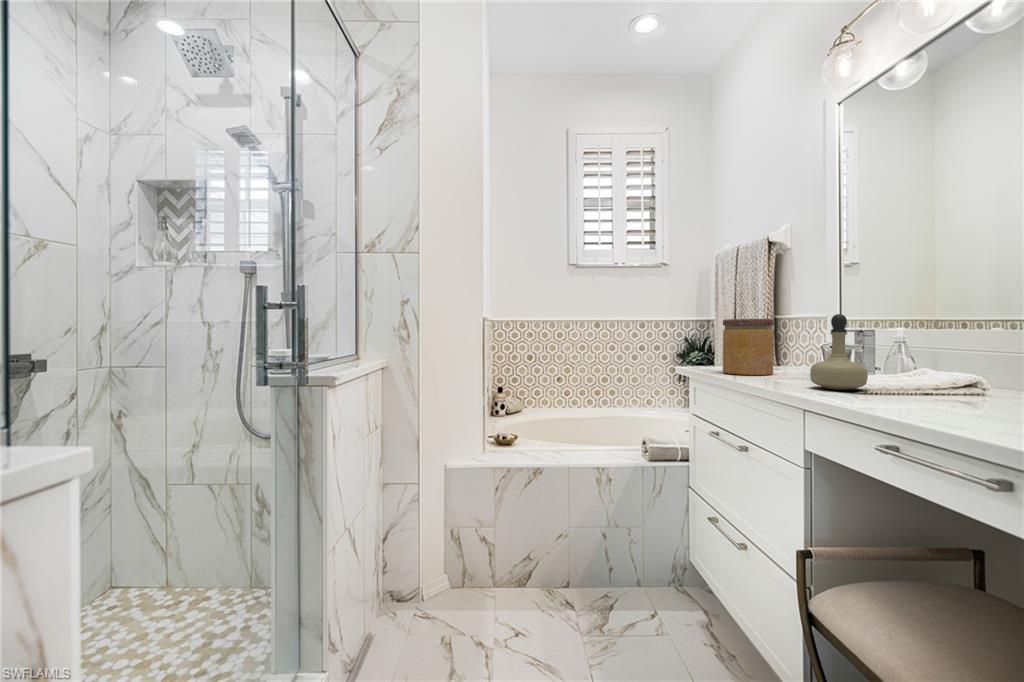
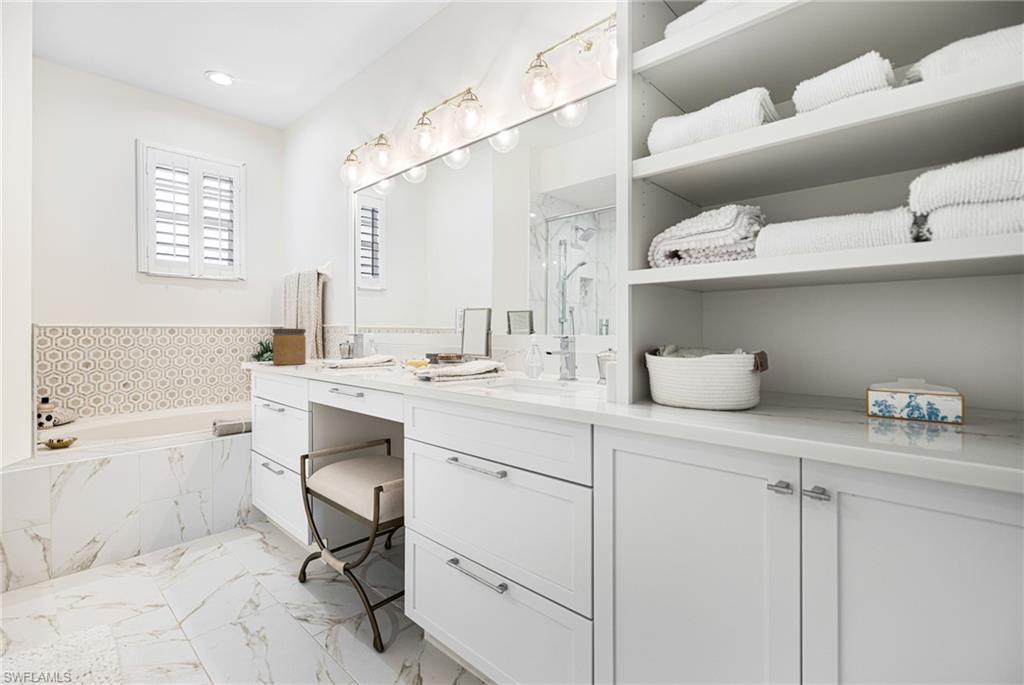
perfume bottle: present [810,314,868,390] -> none [312,327,339,368]

